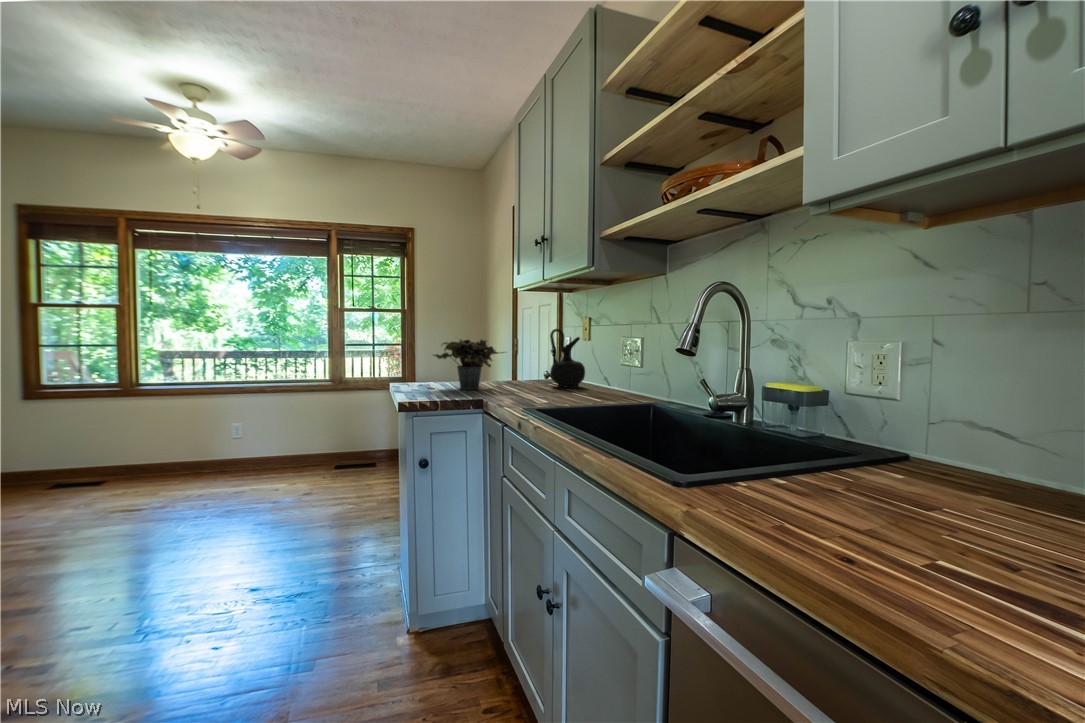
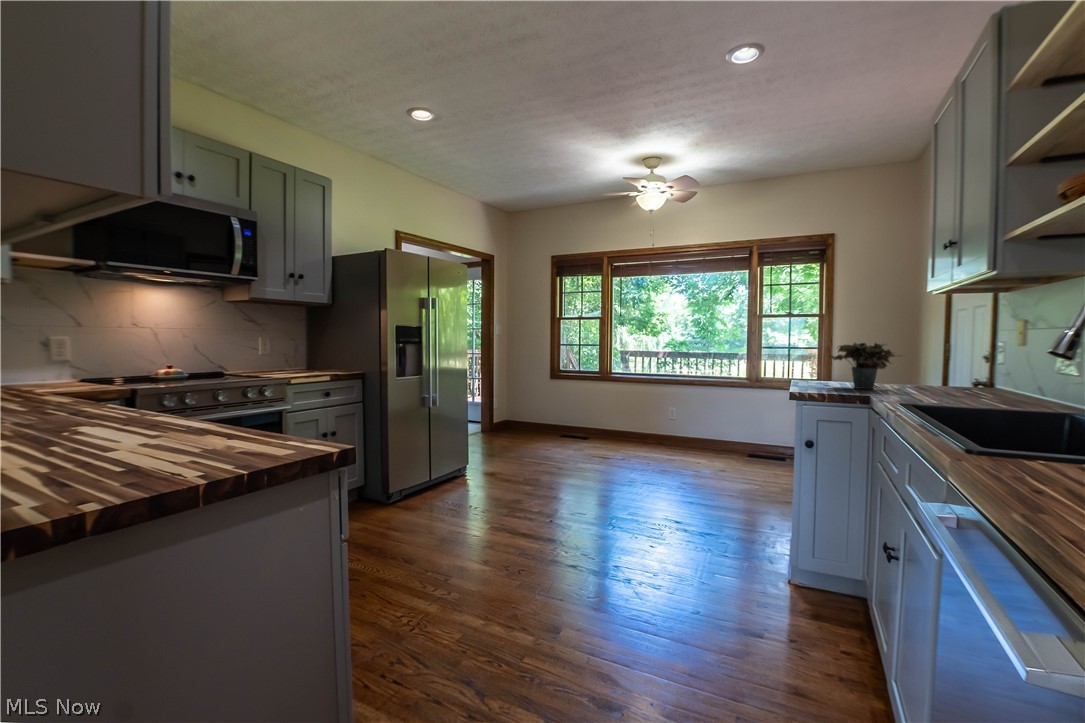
ceramic jug: present [550,329,585,388] -> none [966,332,1015,396]

